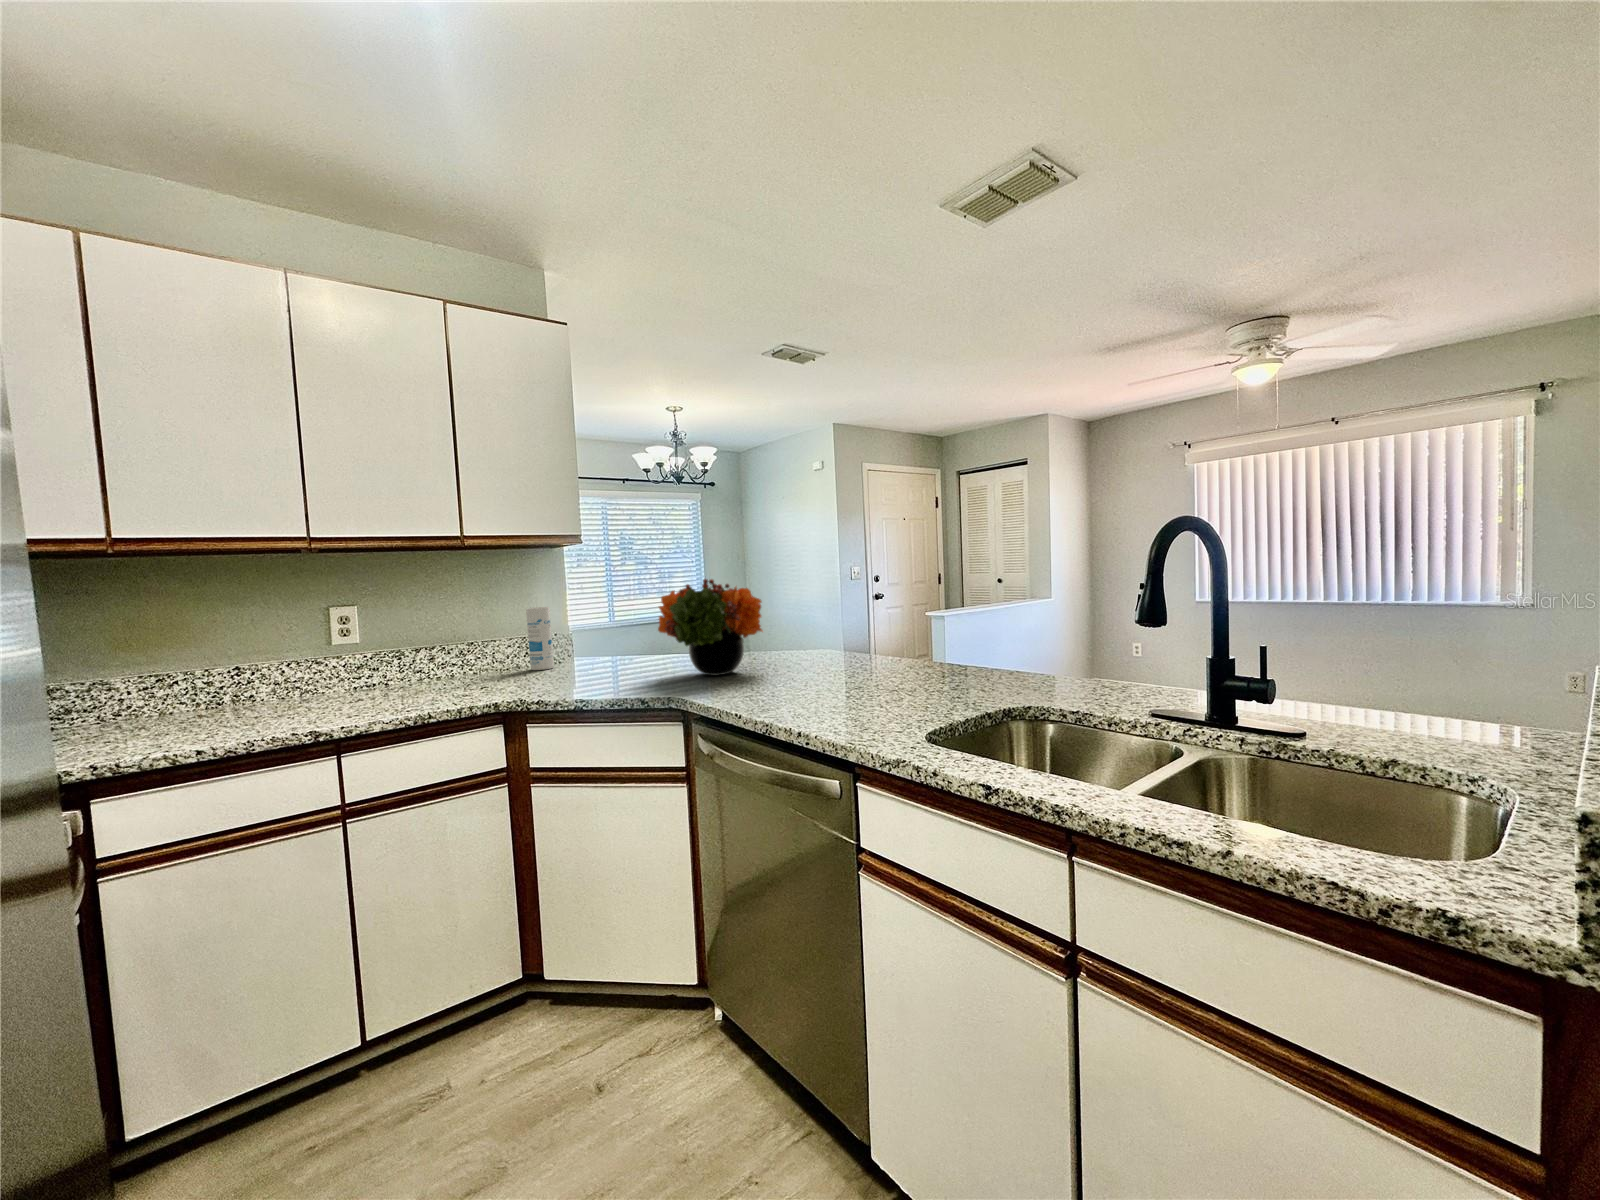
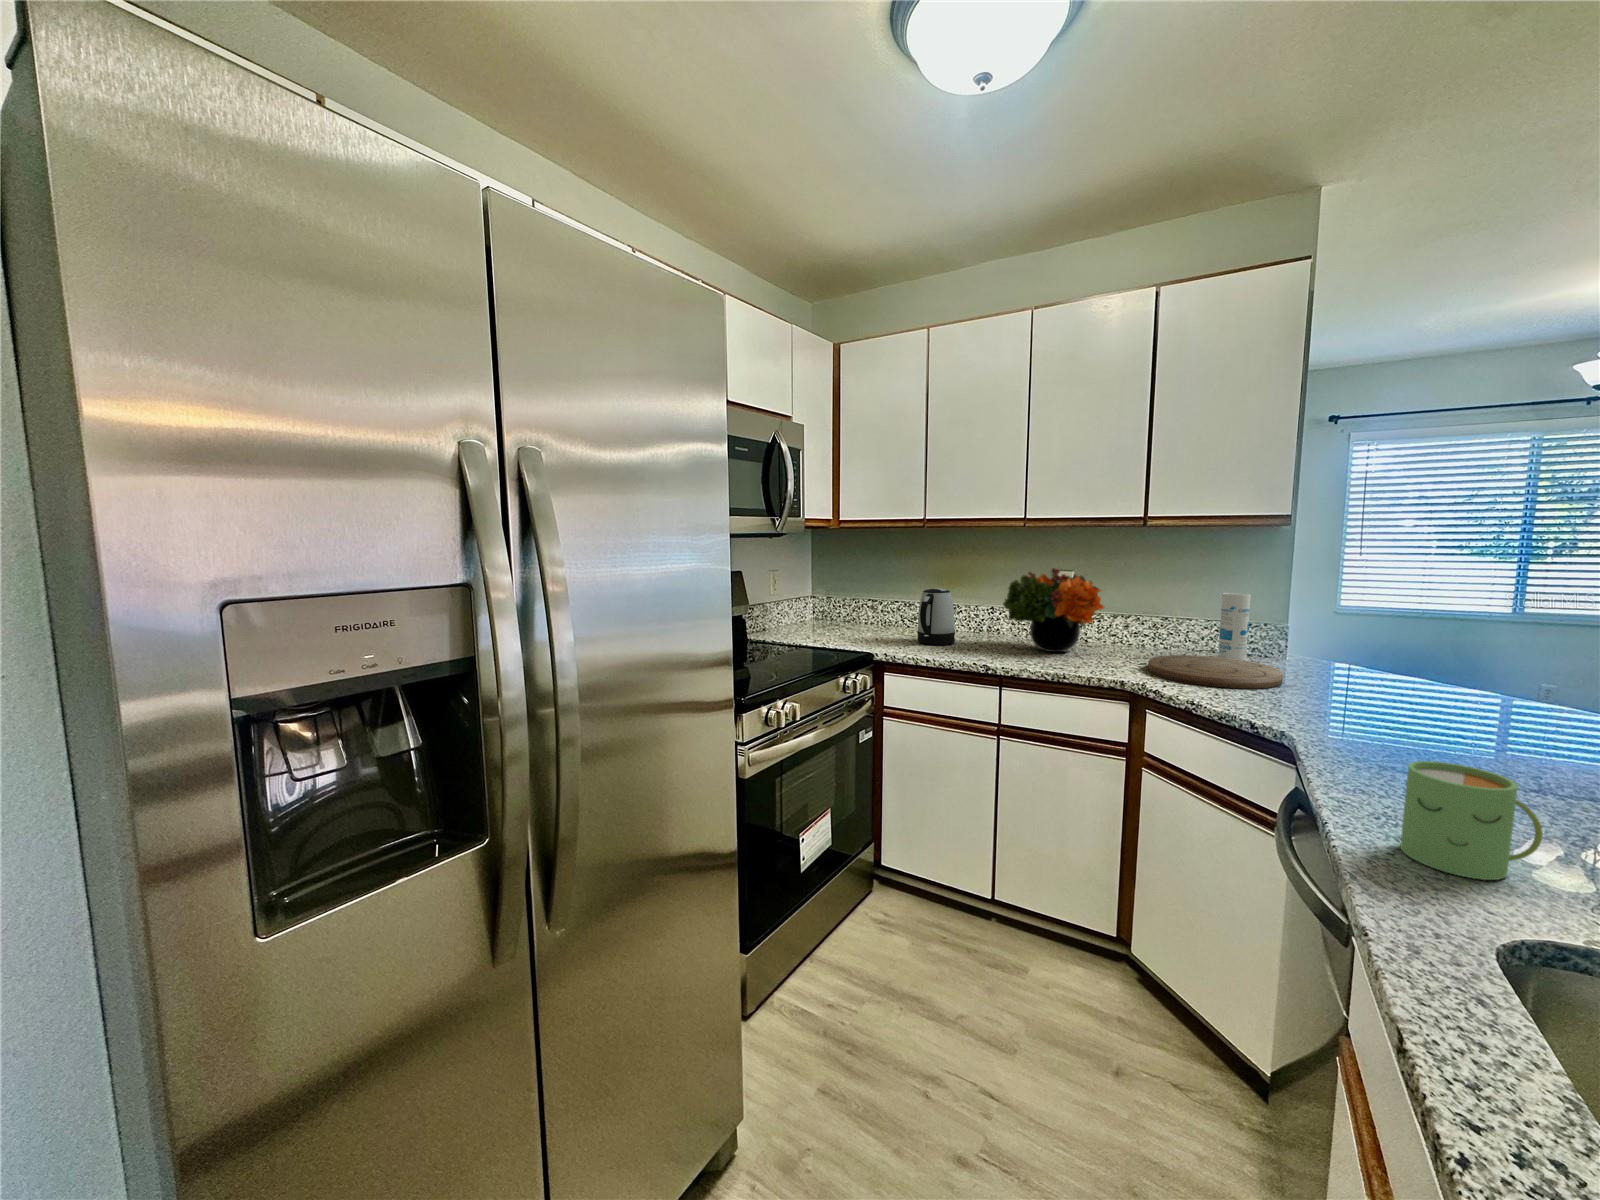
flower arrangement: present [658,579,762,675] -> present [1003,568,1104,652]
kettle: none [121,645,205,738] -> present [917,588,955,645]
mug: none [819,661,875,725] -> present [1400,761,1543,880]
cutting board: none [495,664,609,691] -> present [1148,655,1283,689]

